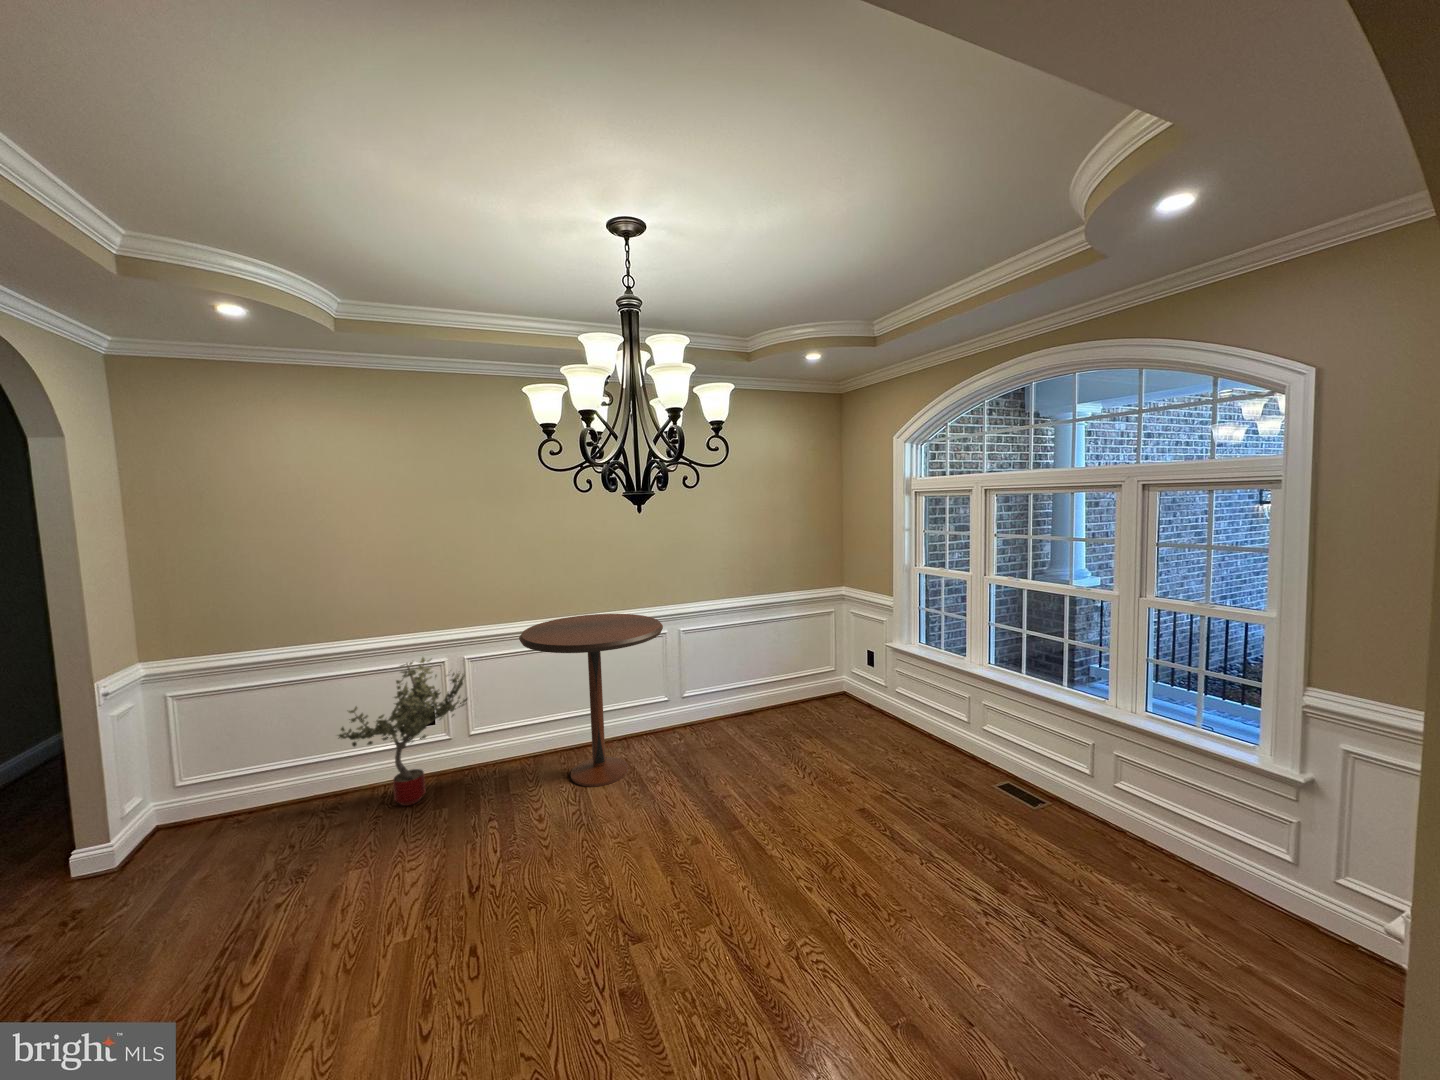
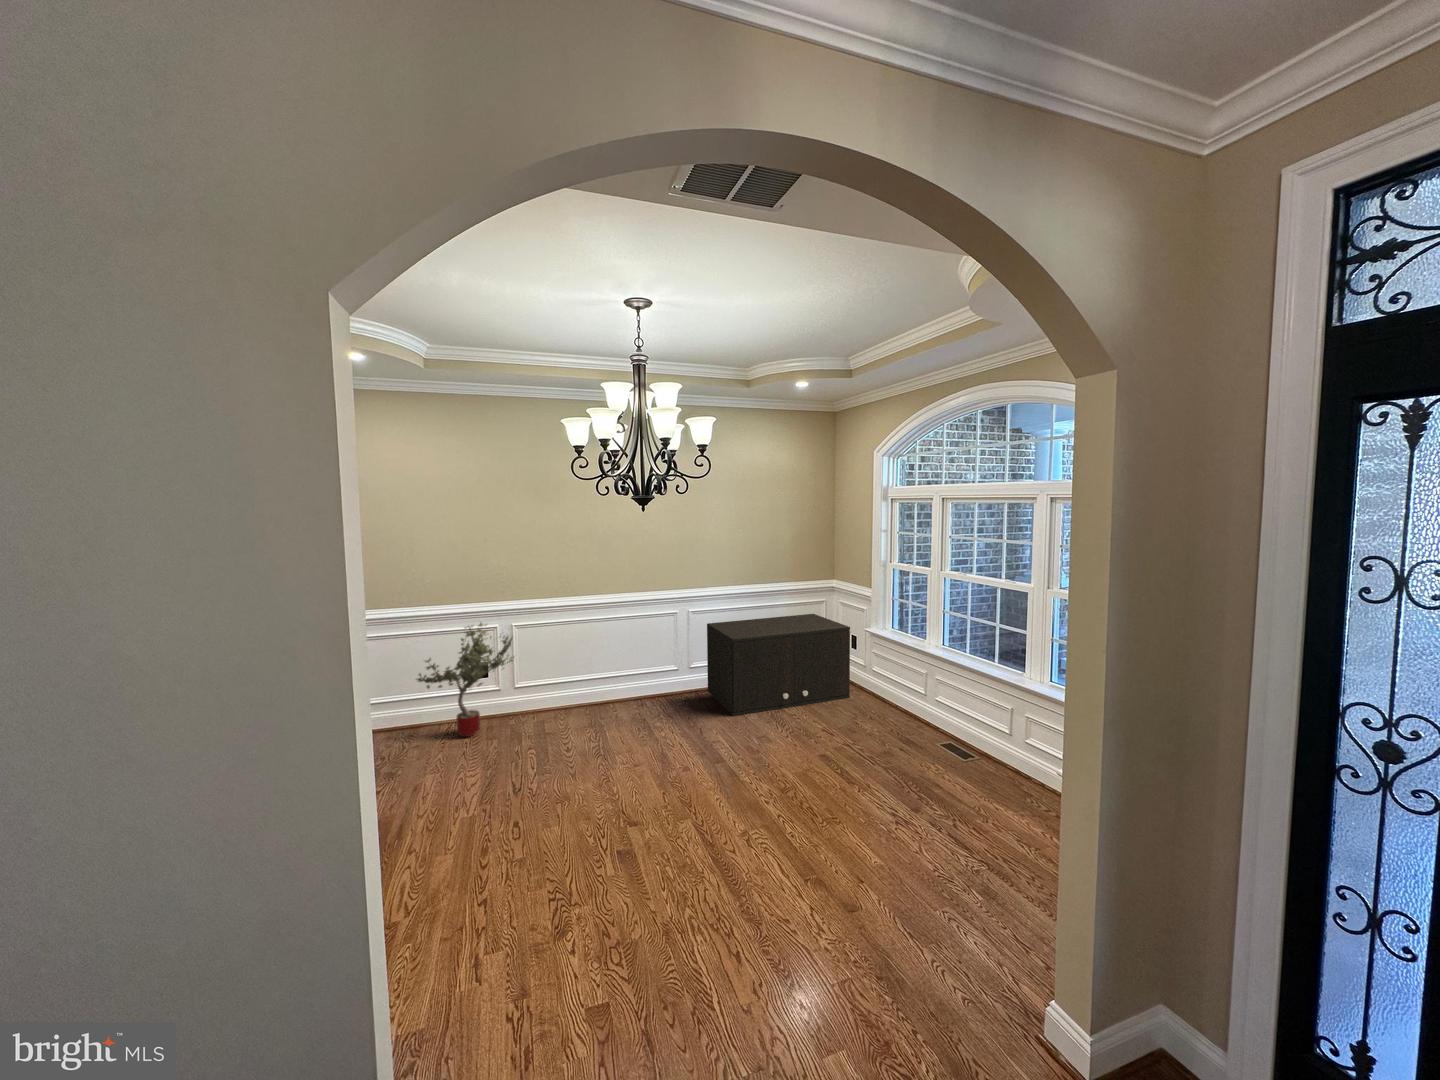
pedestal table: present [519,614,663,787] -> none [556,595,671,731]
storage cabinet: none [703,626,873,757] -> present [707,614,850,716]

